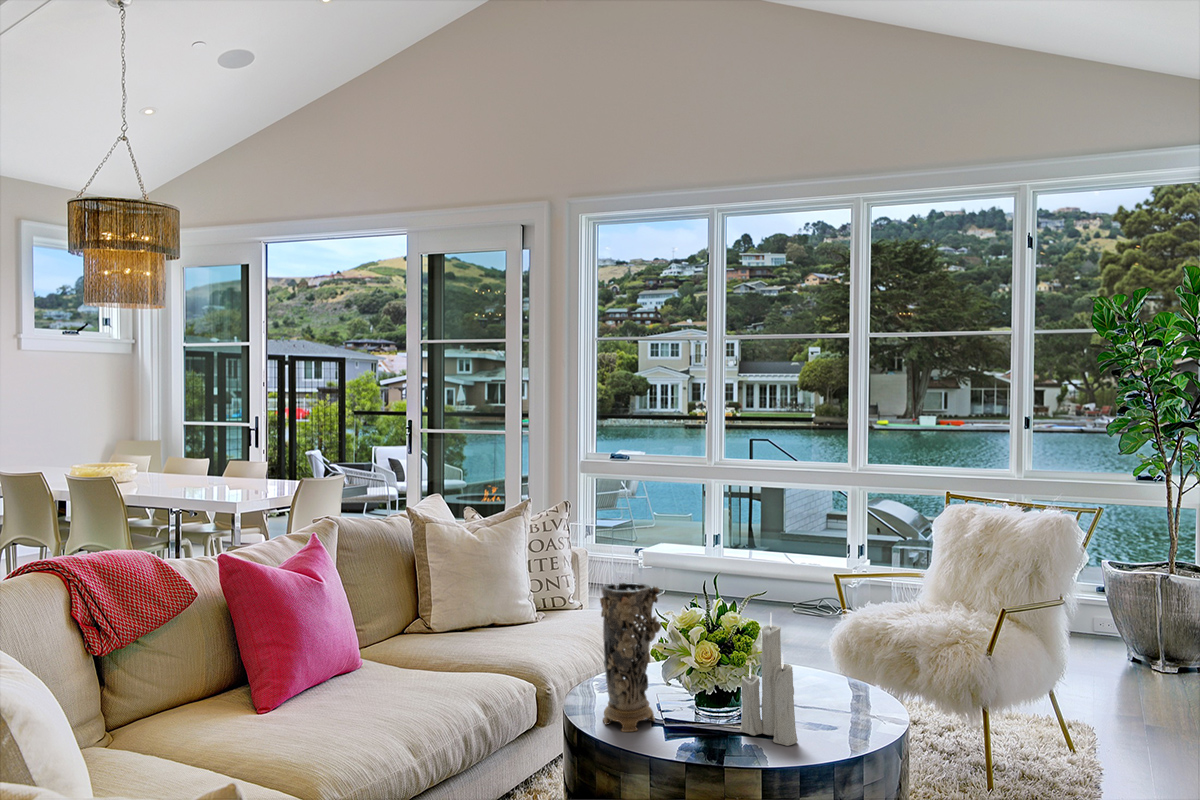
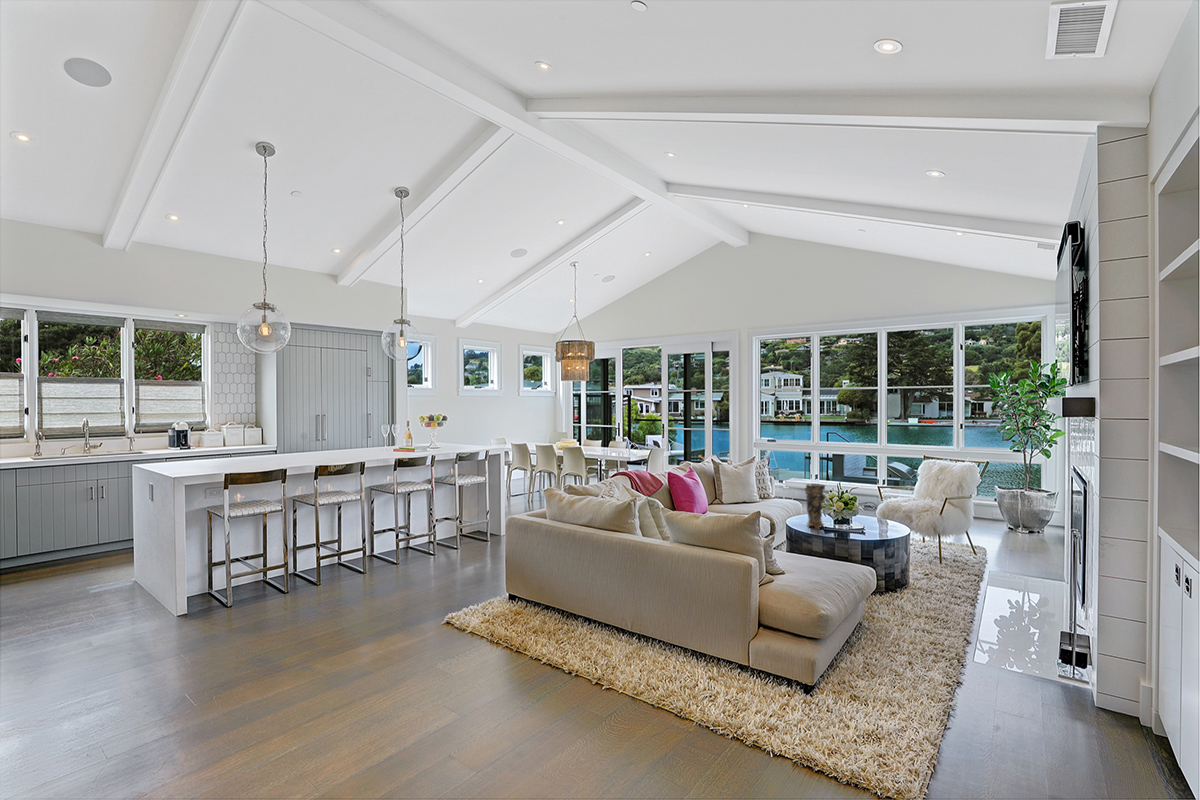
candle: present [740,613,798,746] -> none [853,490,873,533]

